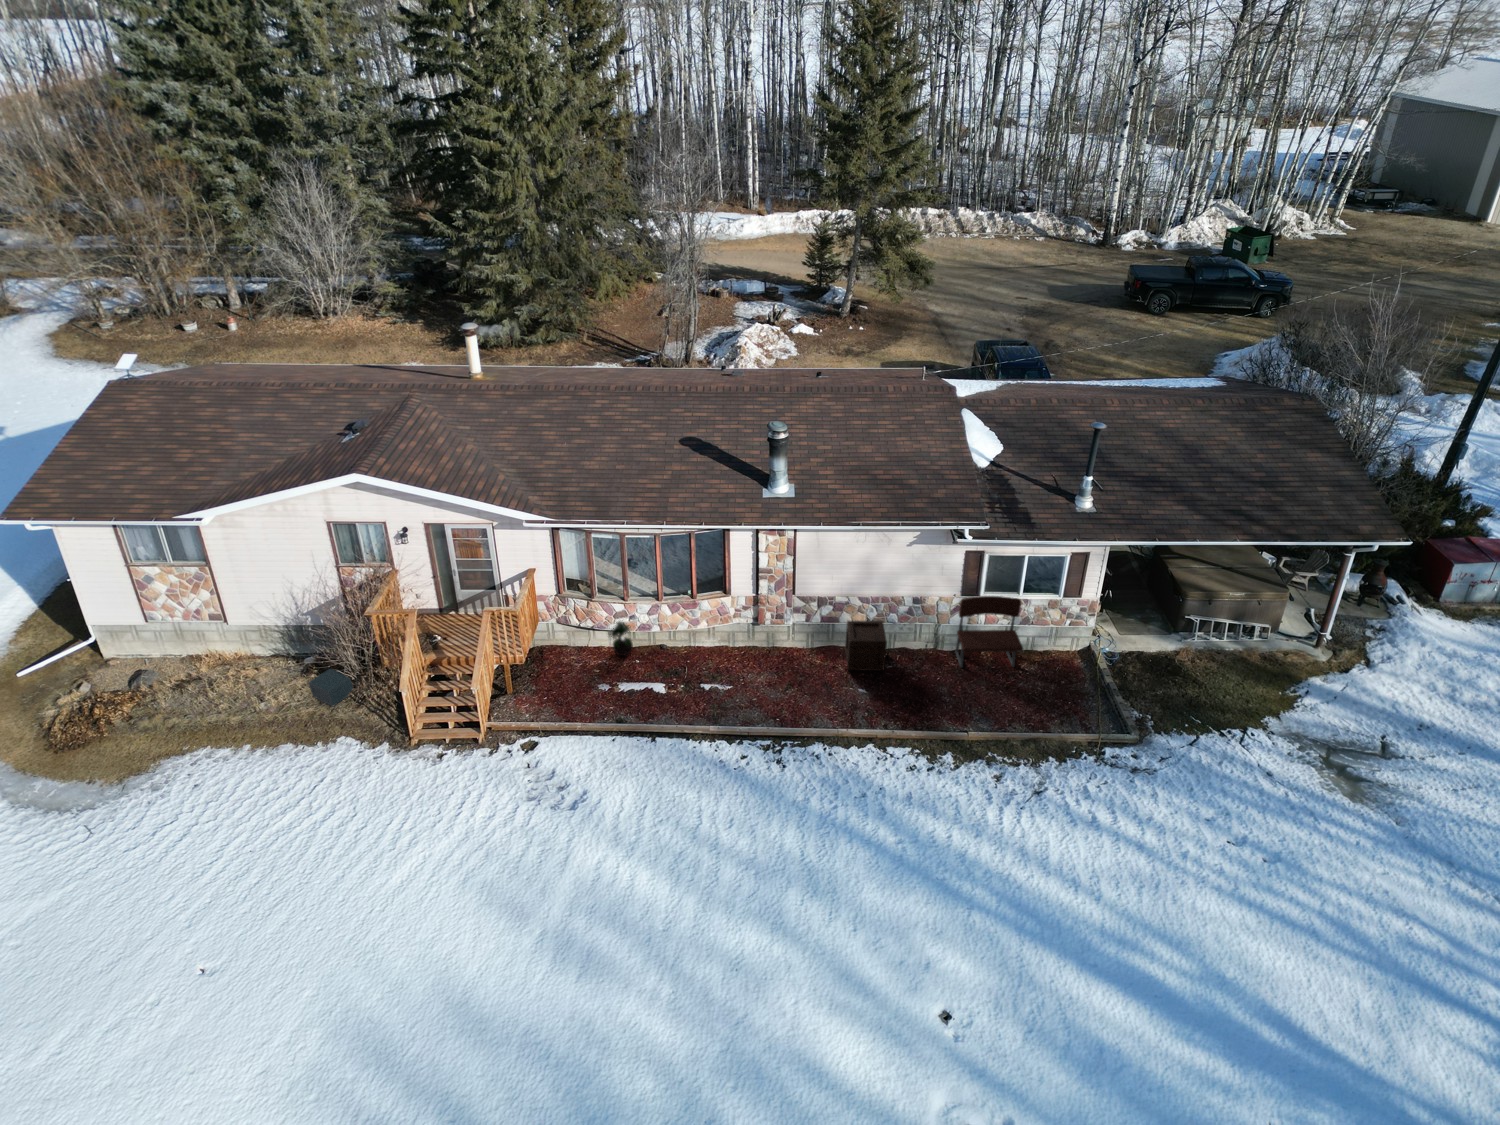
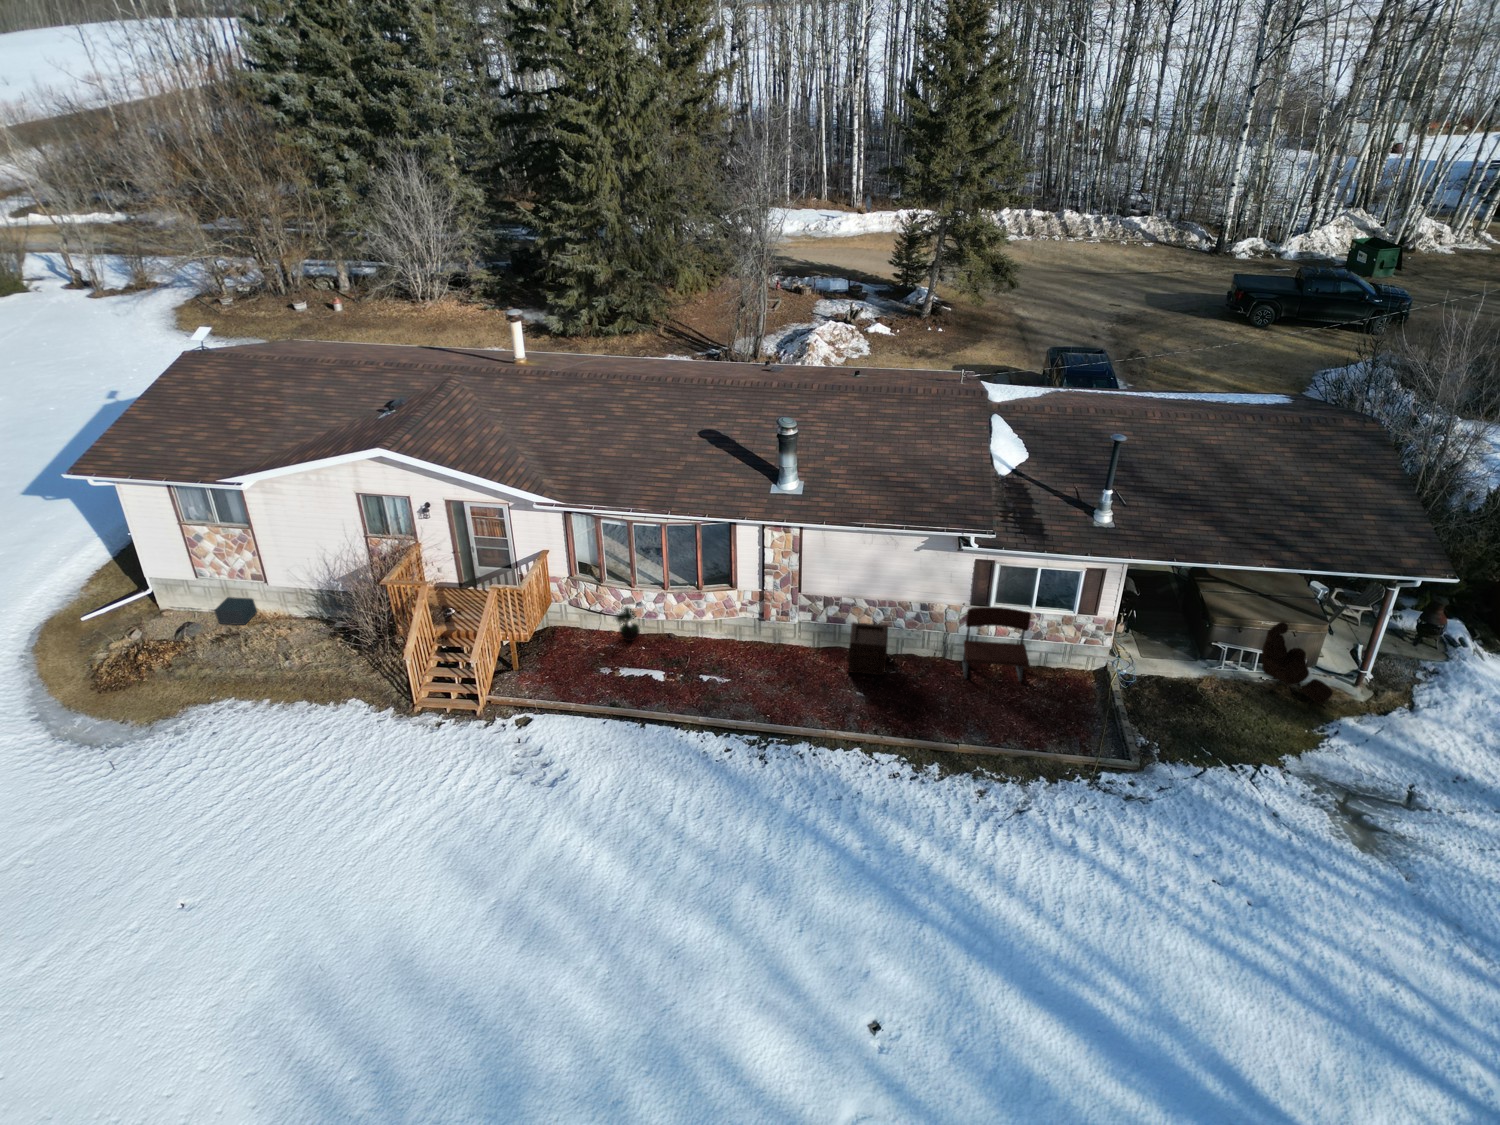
lounge chair: none [1228,591,1298,672] -> present [1260,622,1333,708]
storage box: present [308,669,353,707] -> present [214,597,257,625]

